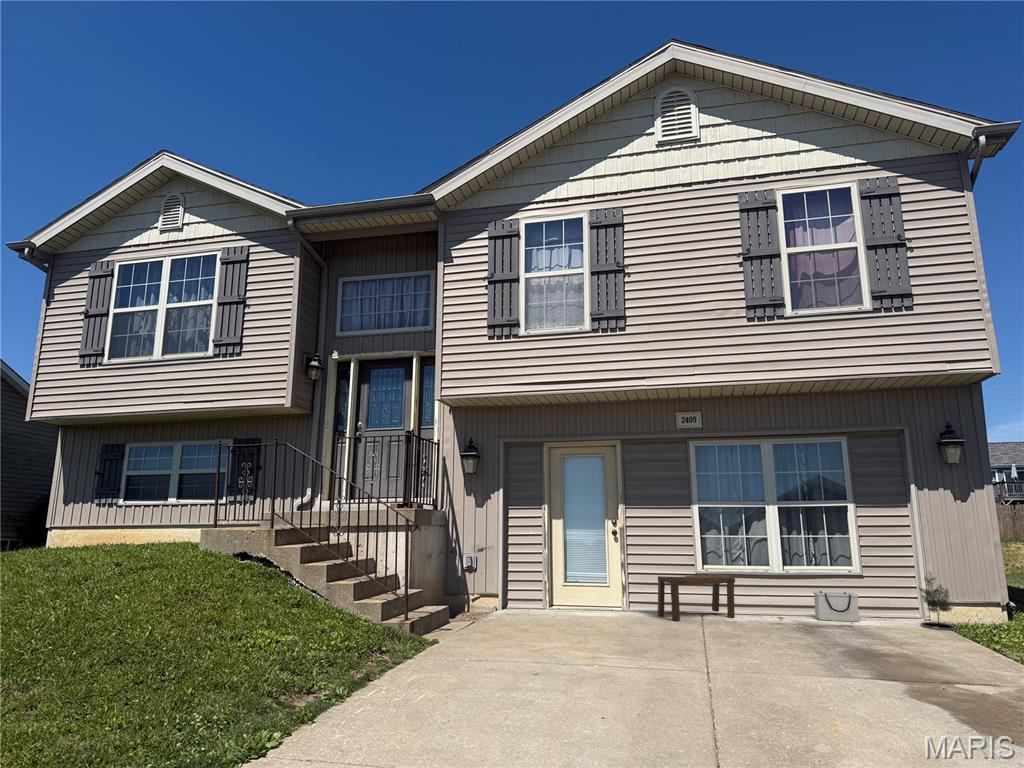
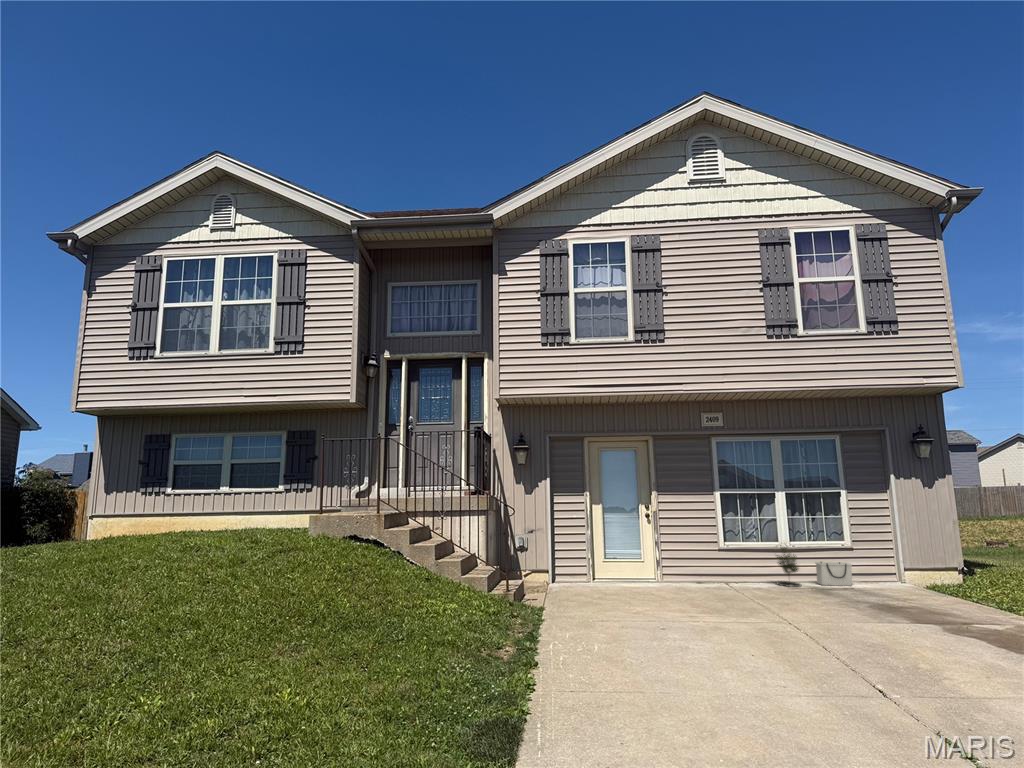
bench: present [658,574,735,621] -> none [694,549,757,589]
potted tree: present [920,577,956,630] -> present [776,544,801,587]

